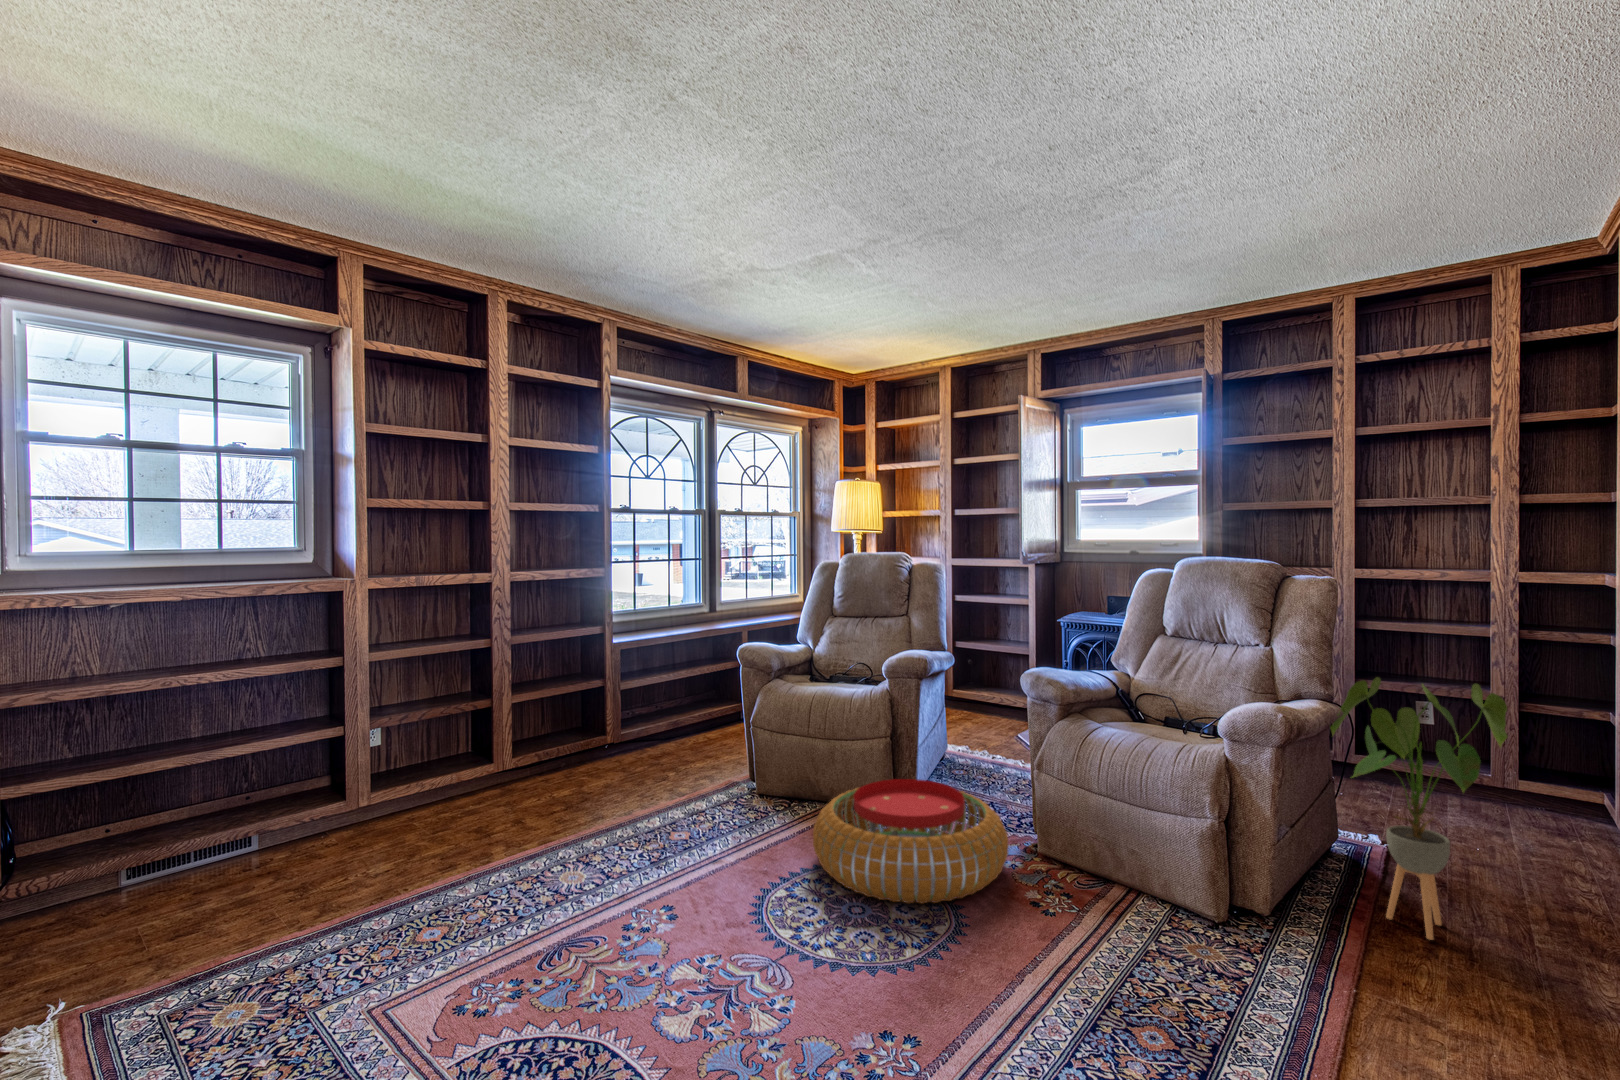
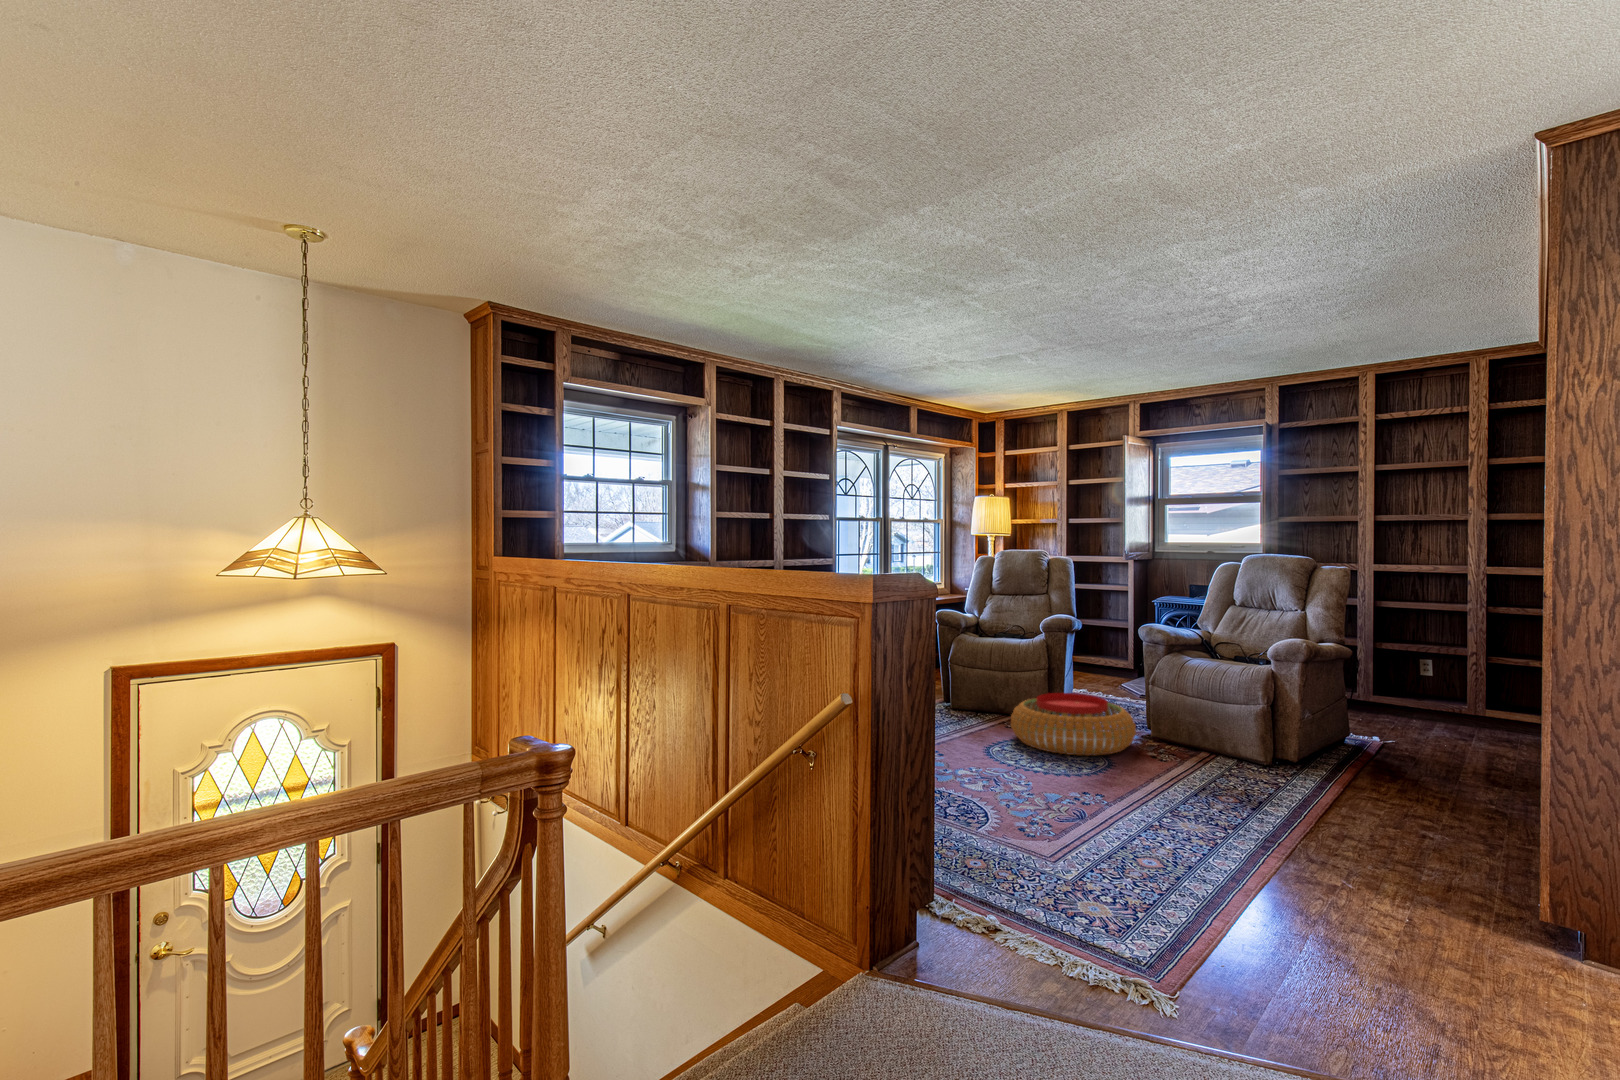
house plant: present [1331,677,1507,940] -> none [1338,627,1442,774]

